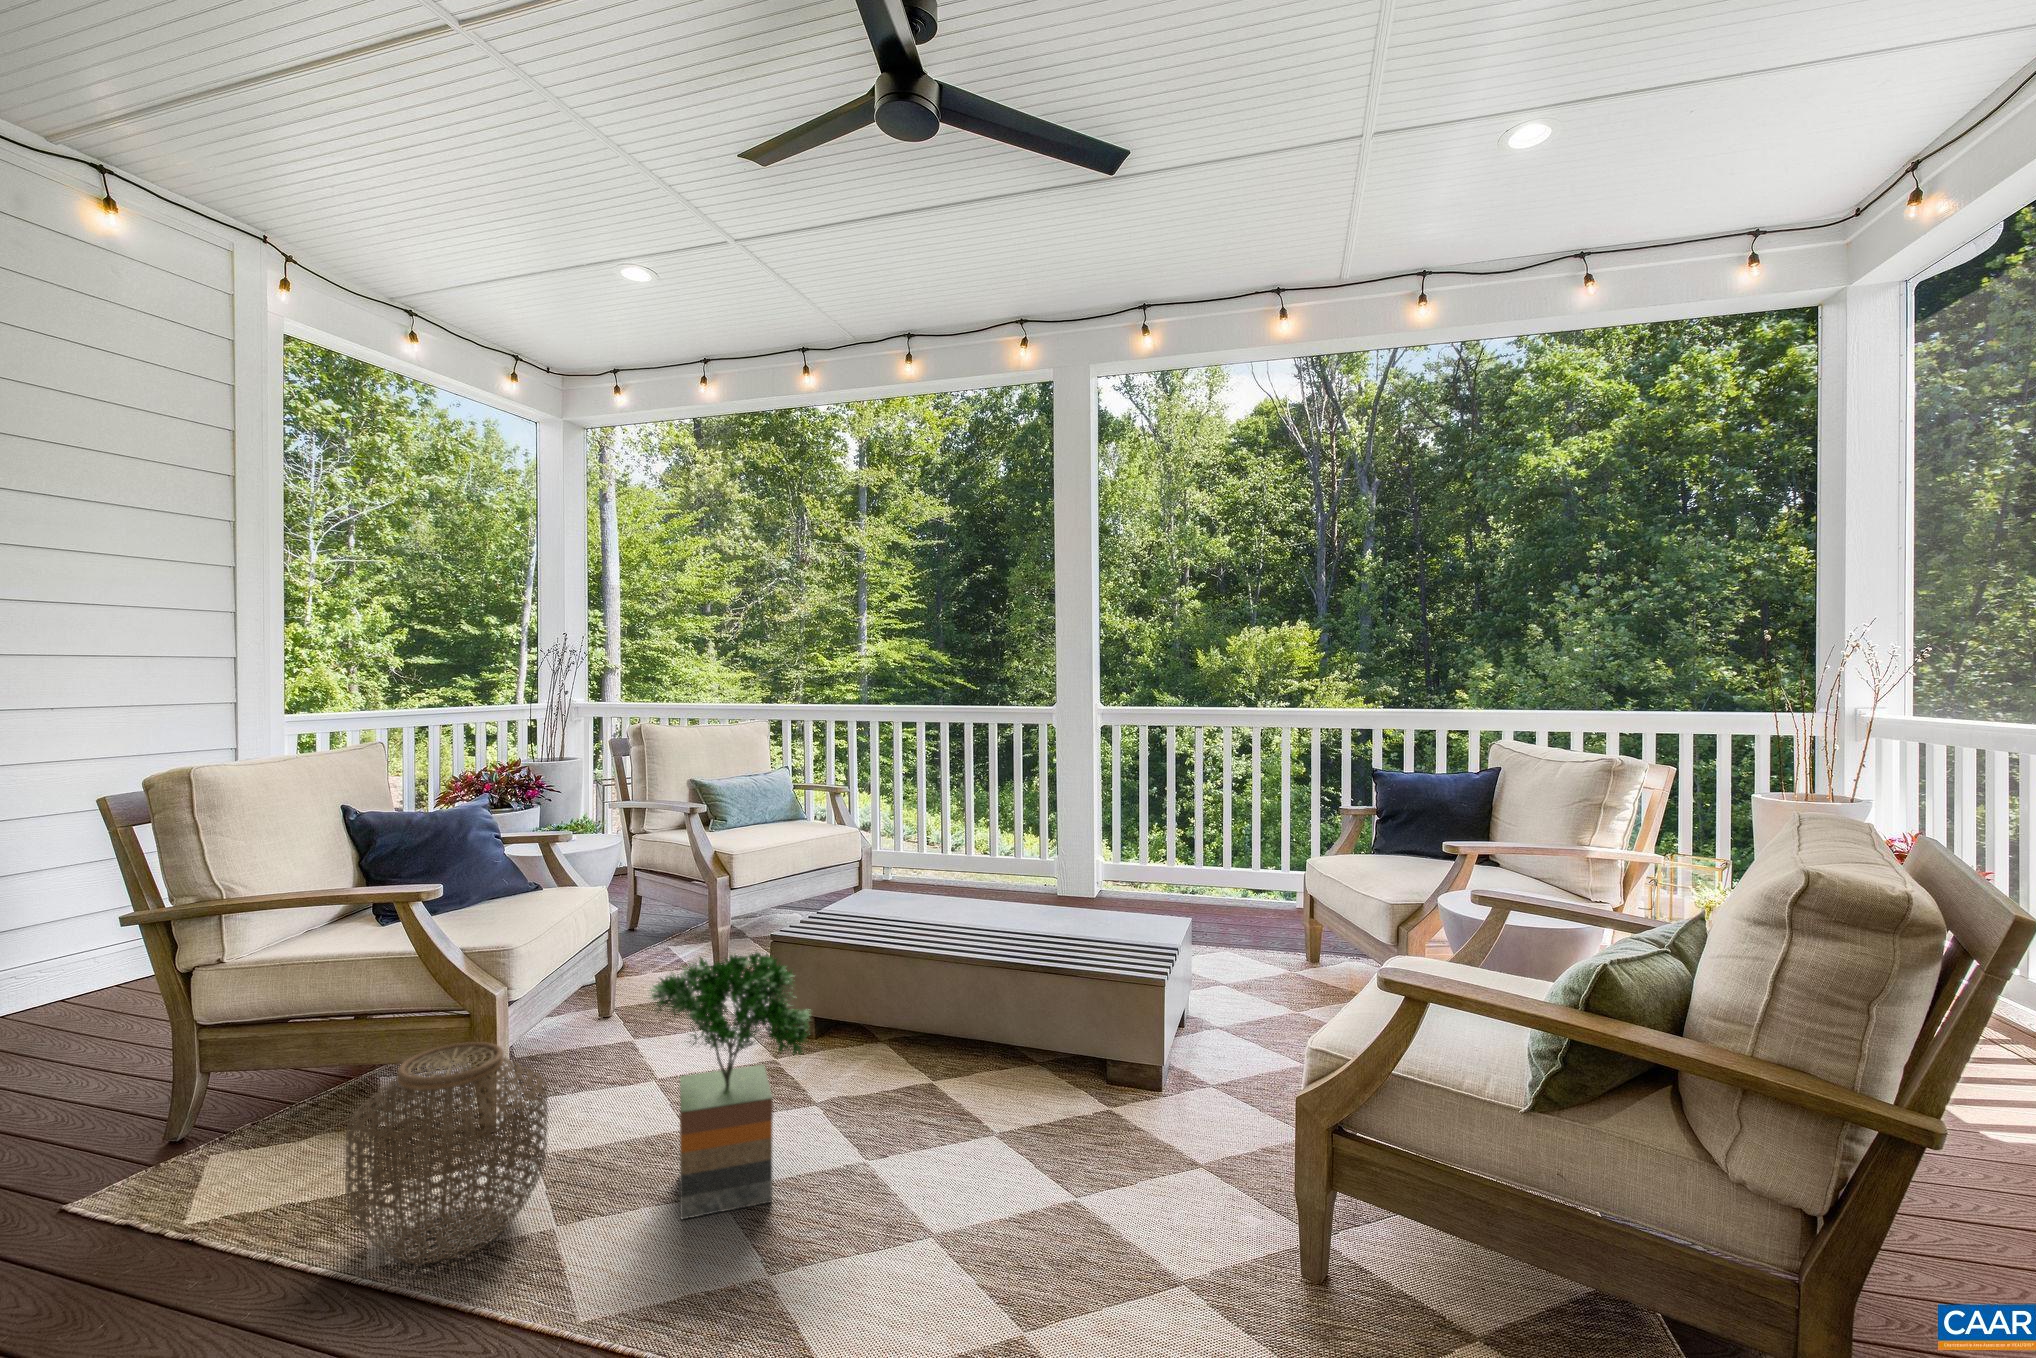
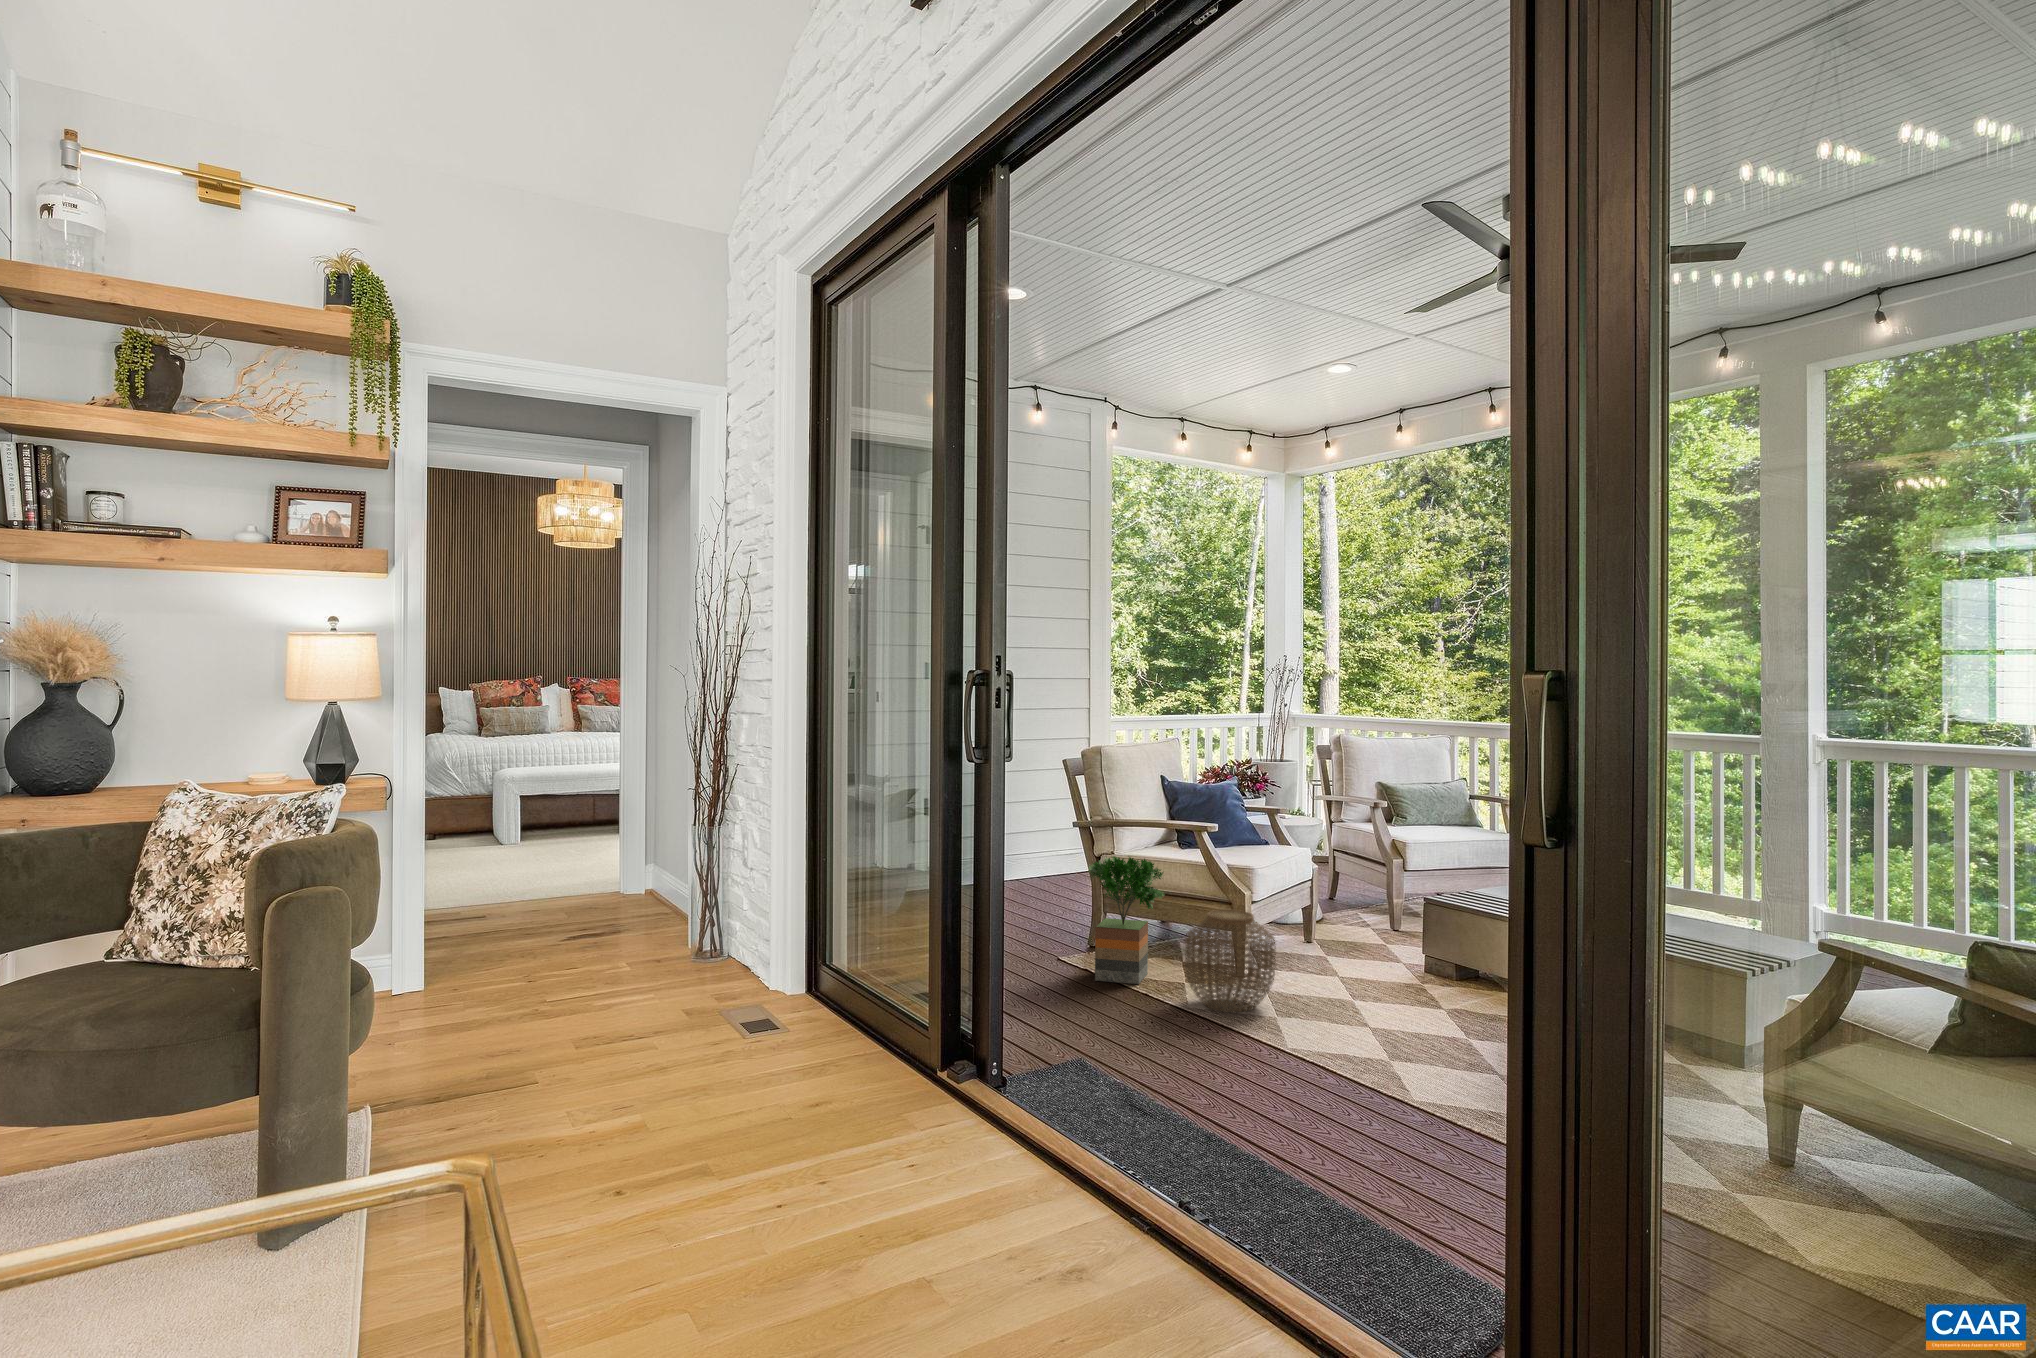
potted tree: present [651,952,810,1219] -> present [1089,856,1163,984]

